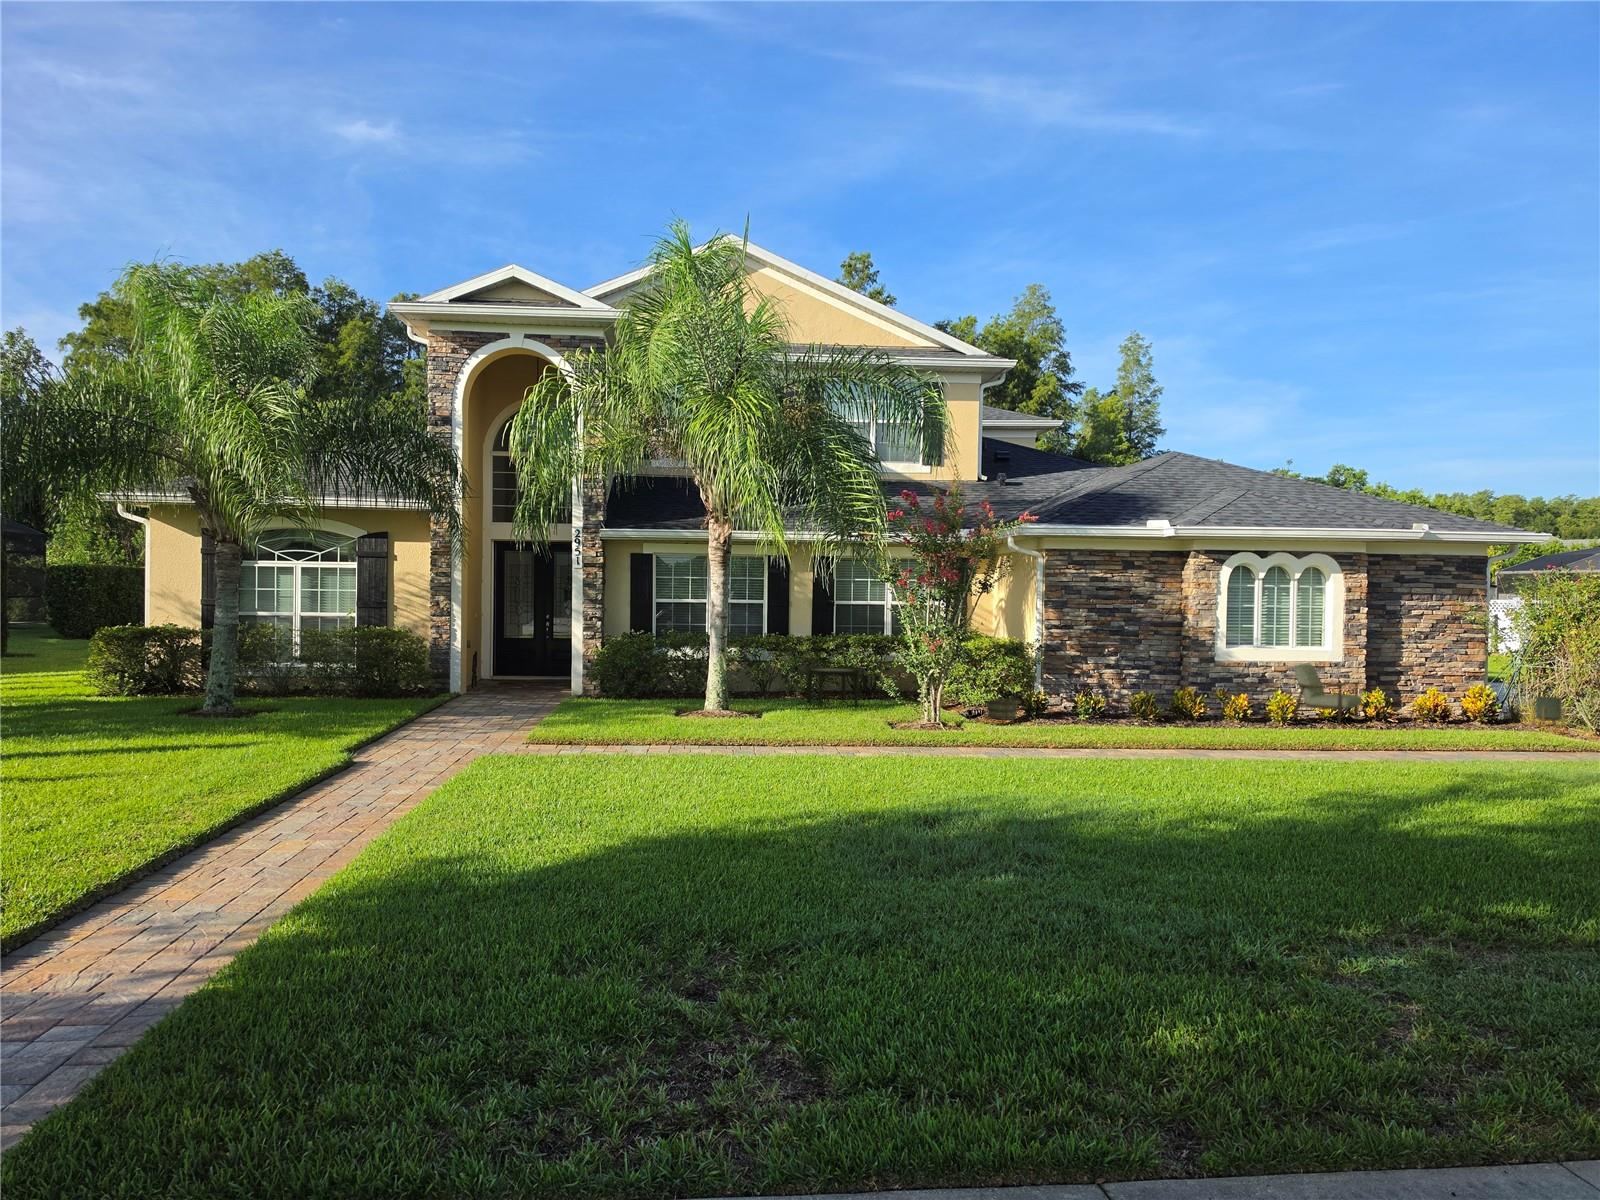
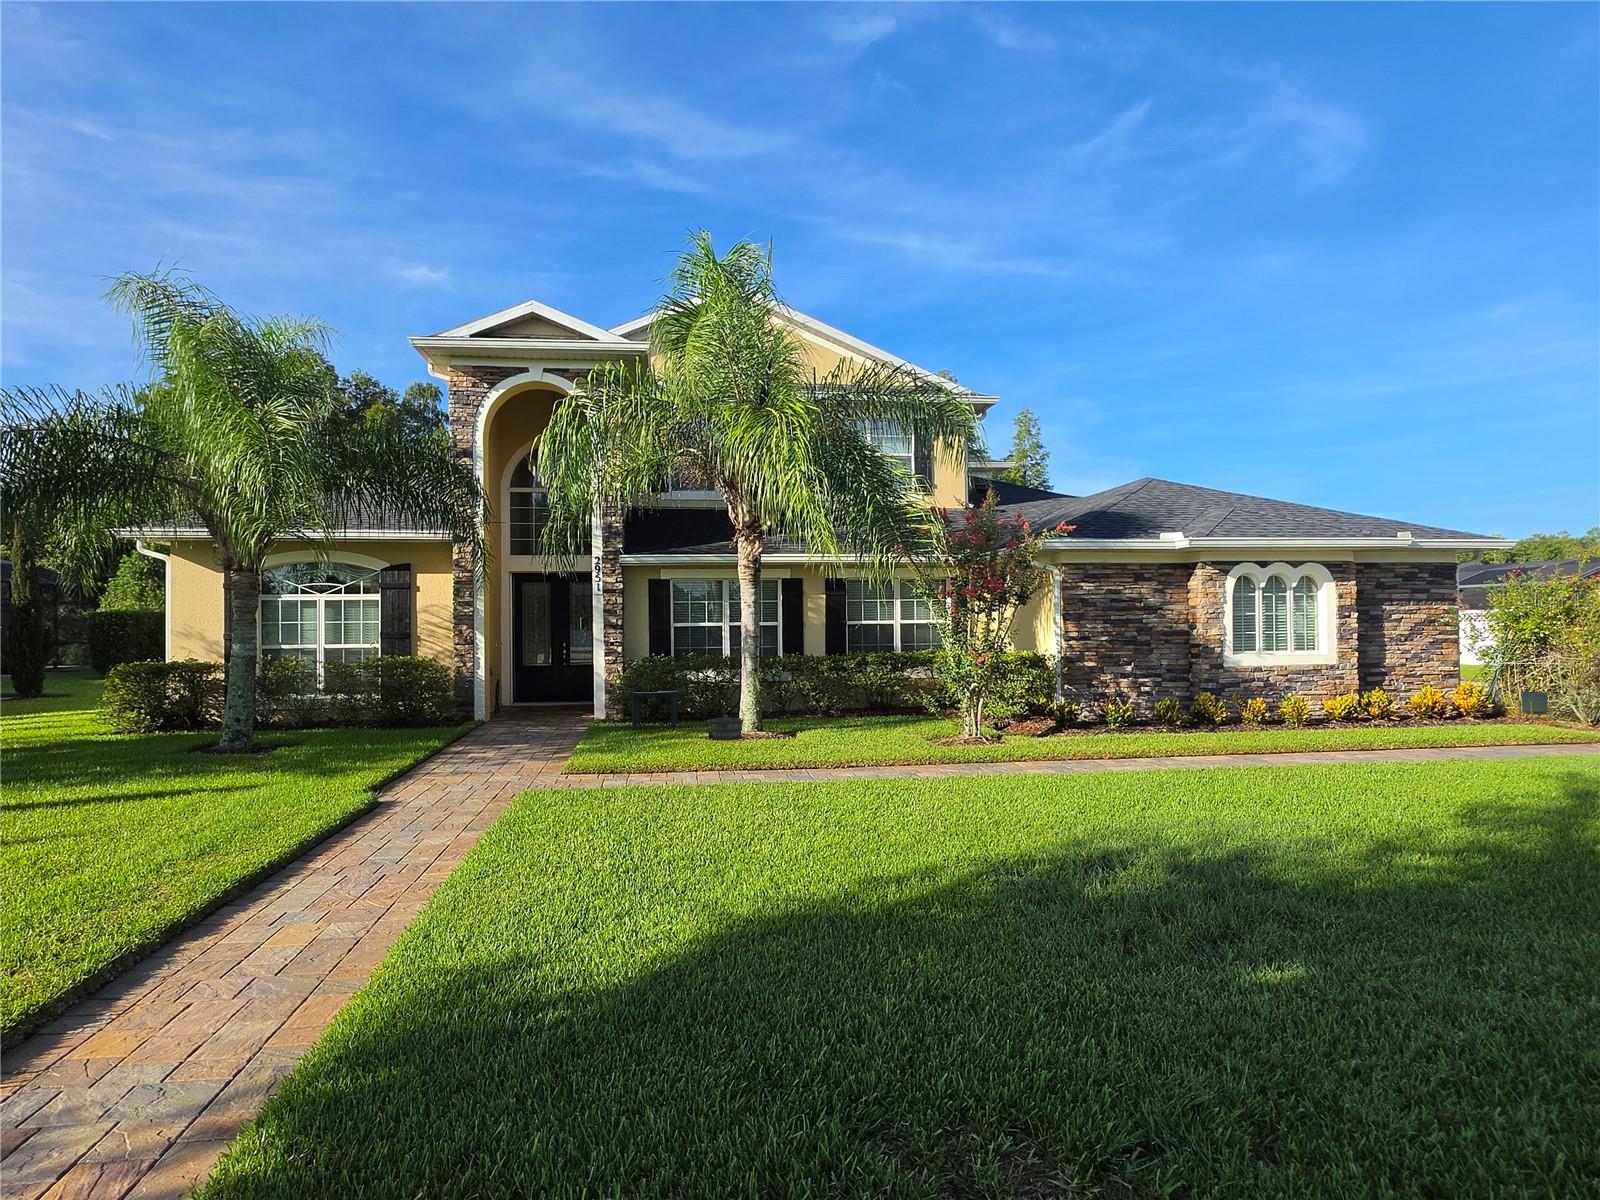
chair: present [1293,664,1362,724] -> none [1297,667,1365,725]
round table: present [803,666,863,706] -> present [624,688,686,729]
bucket: present [986,697,1020,720] -> present [707,715,743,740]

